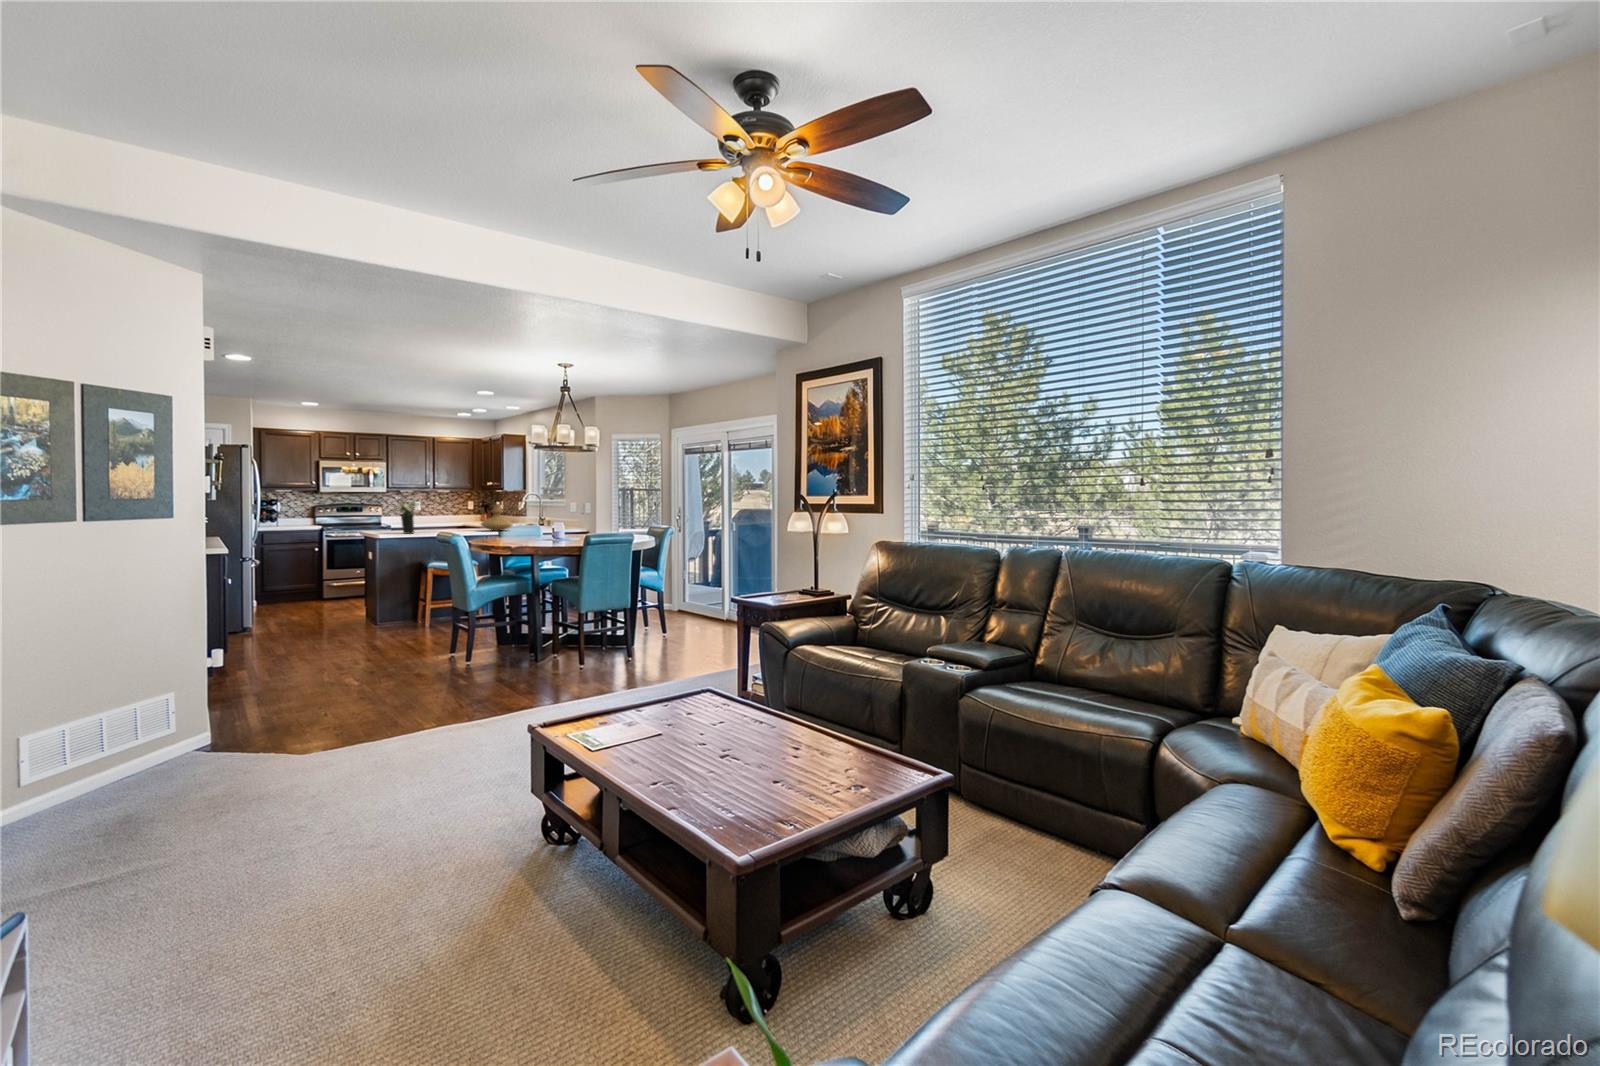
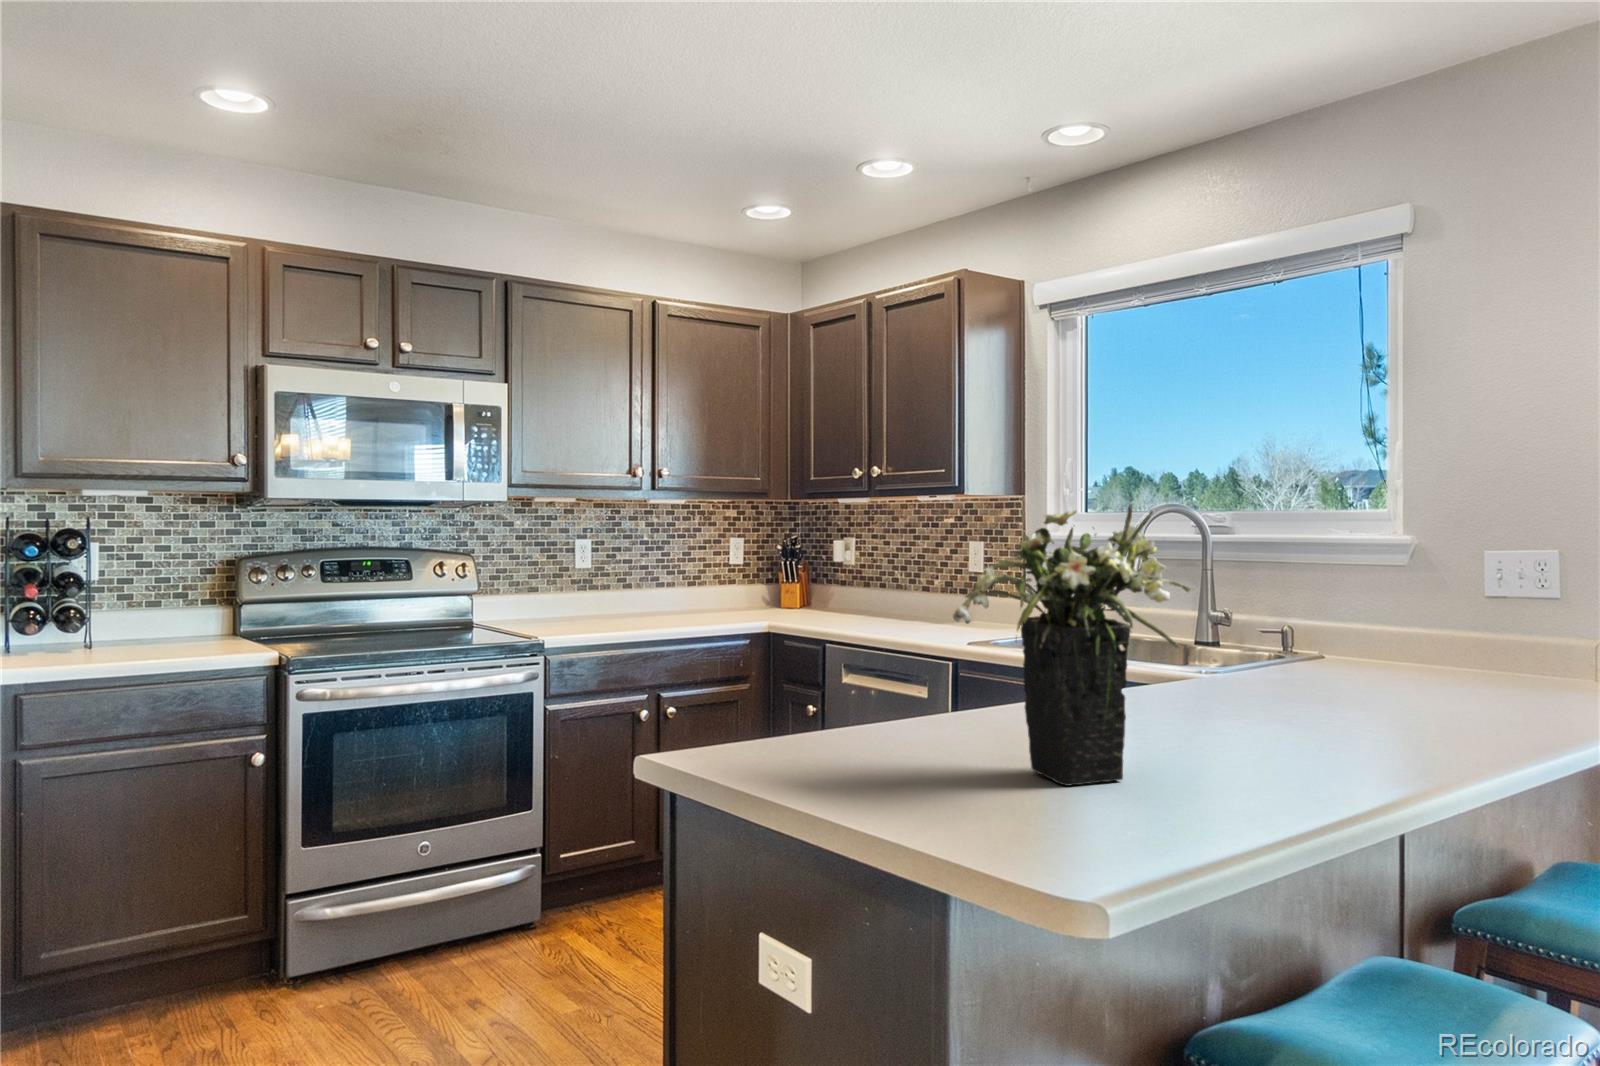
vase: present [481,504,513,531] -> none [1246,541,1451,704]

